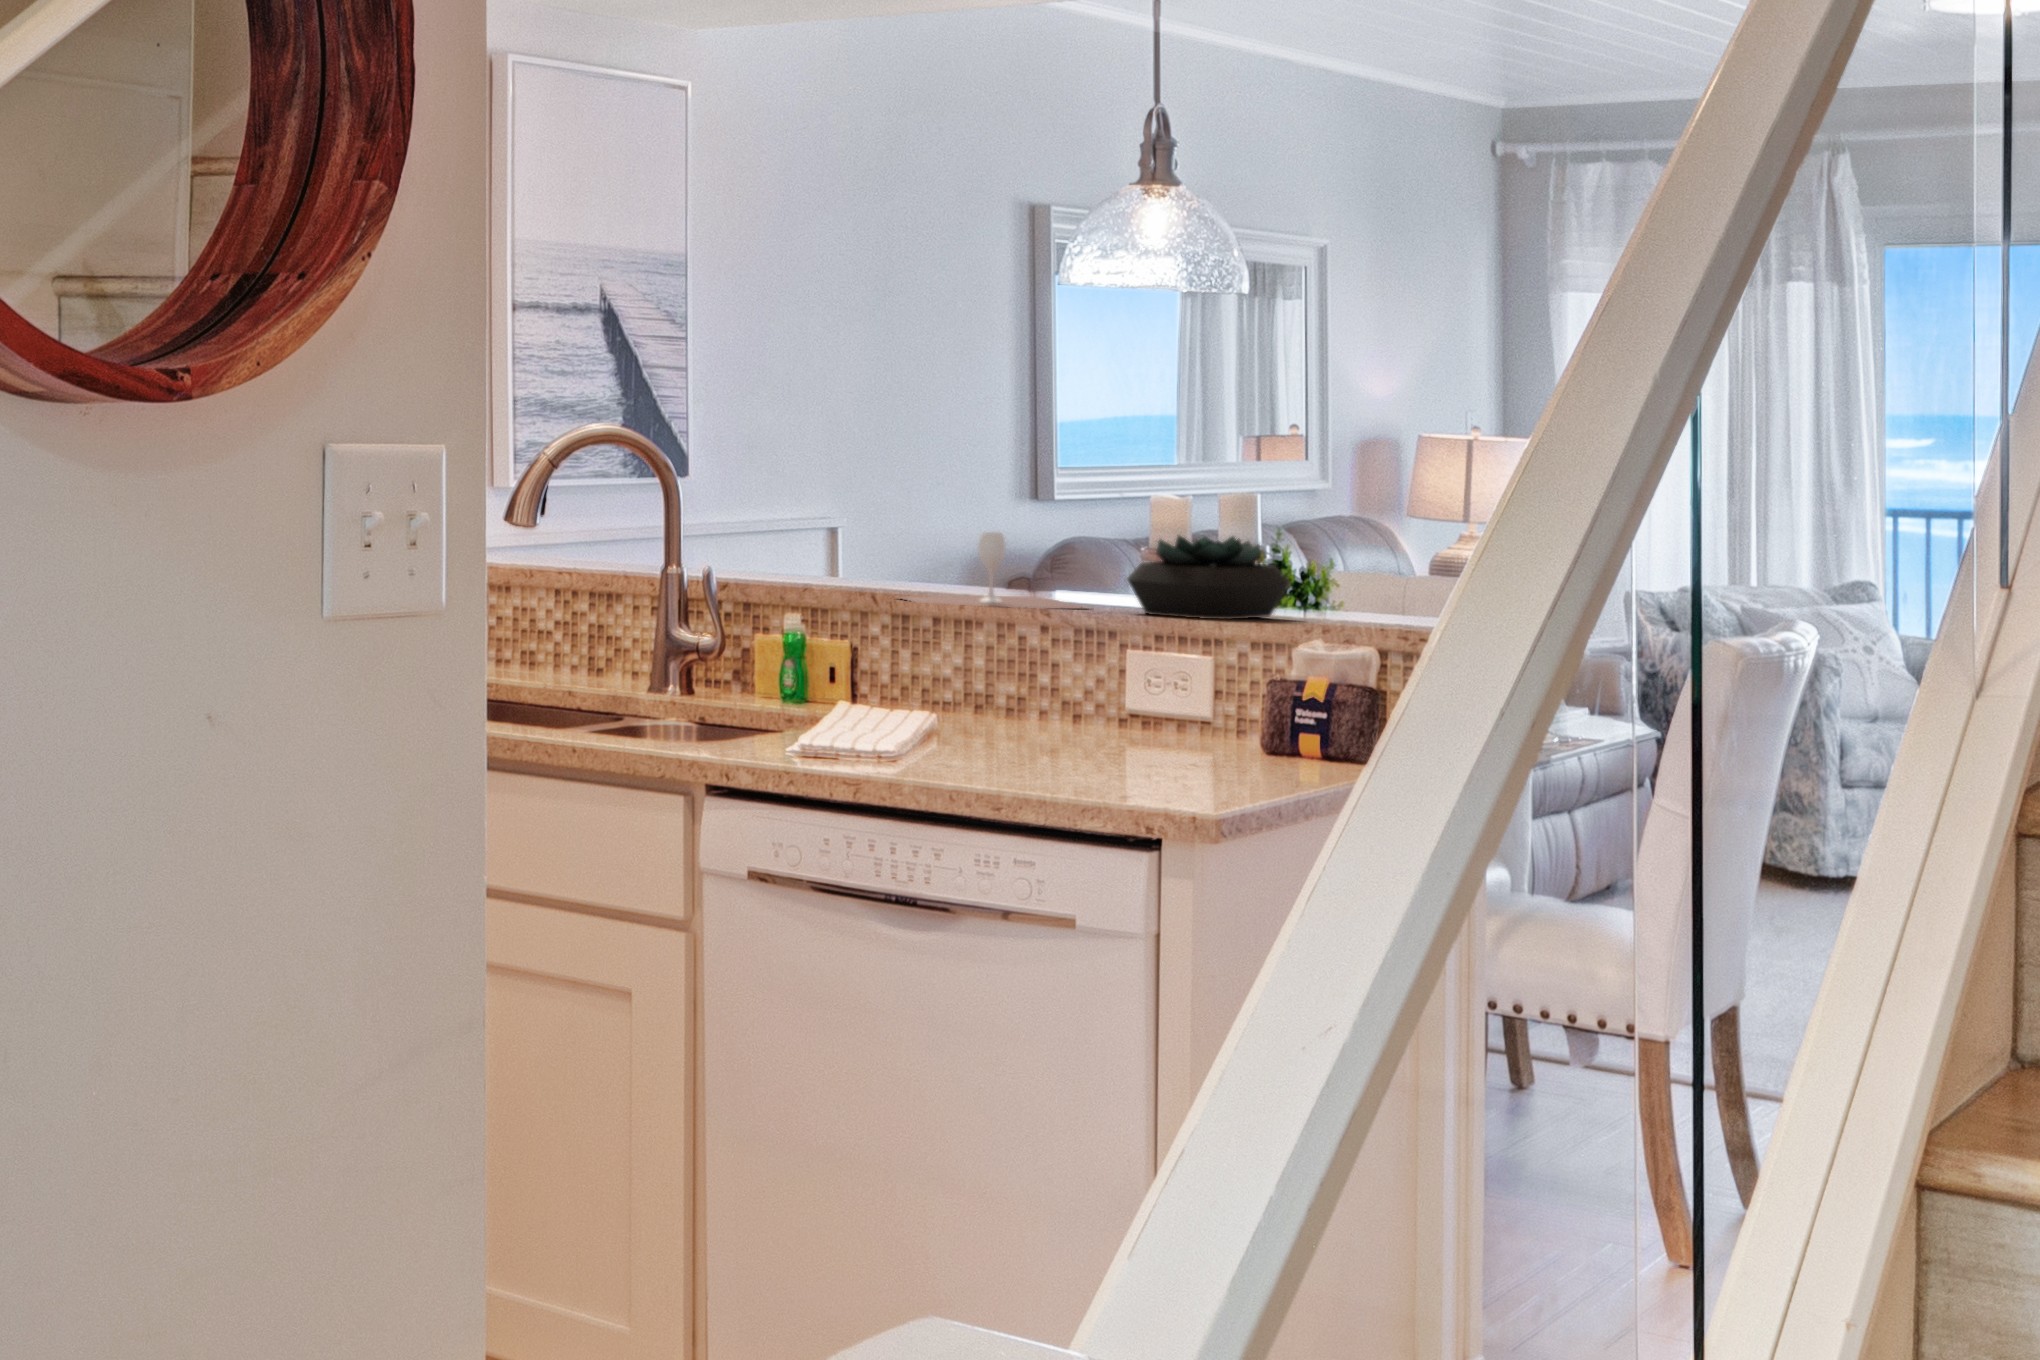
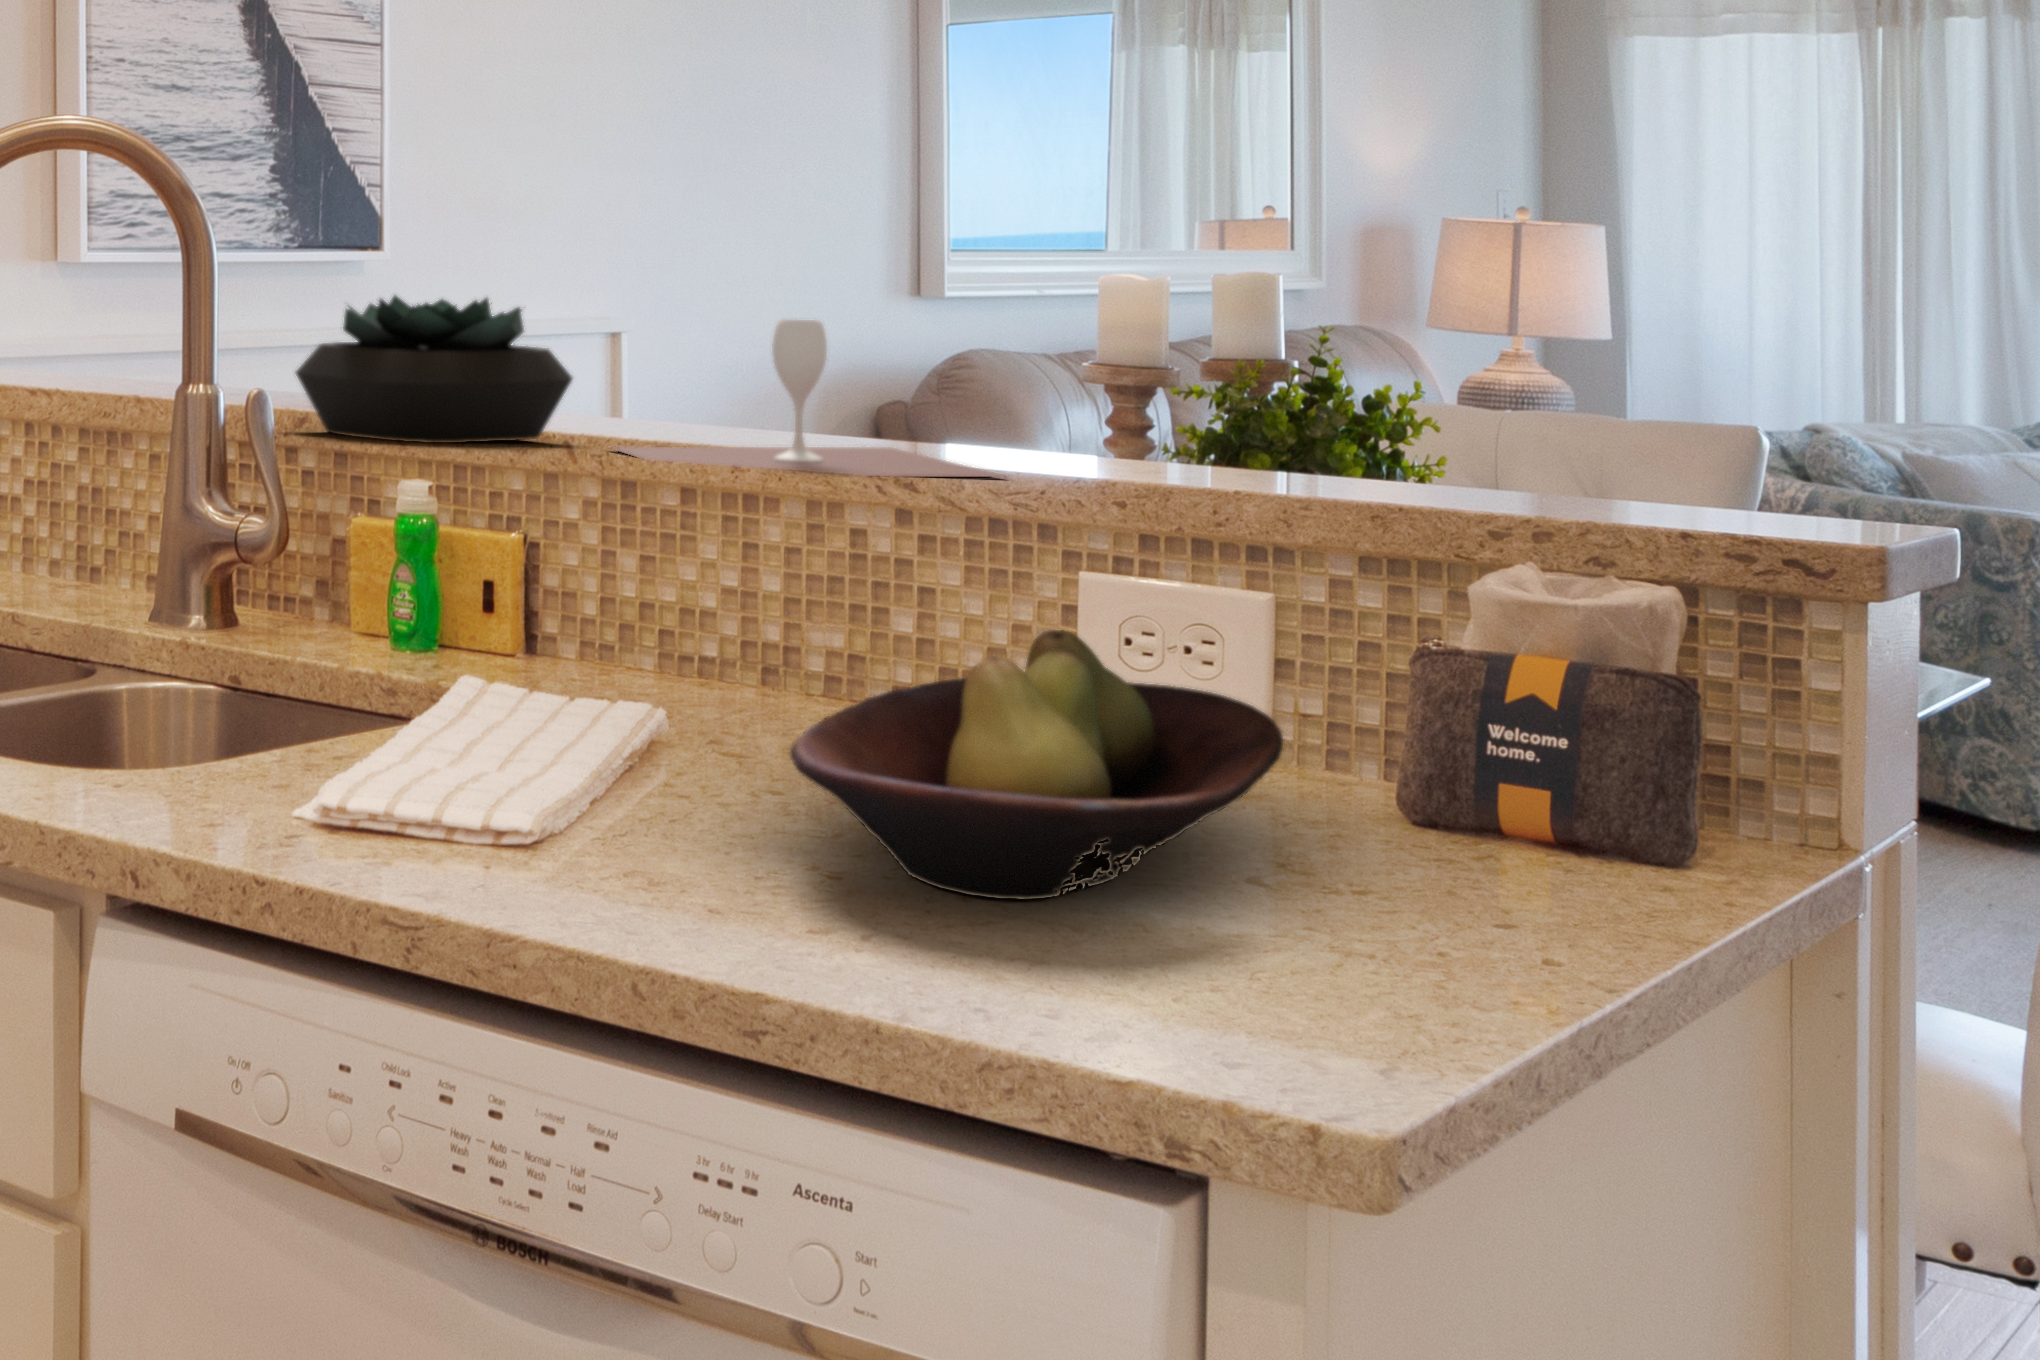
succulent plant: present [1127,536,1290,619] -> present [296,295,573,443]
fruit bowl: none [1001,671,1209,774] -> present [790,630,1283,900]

